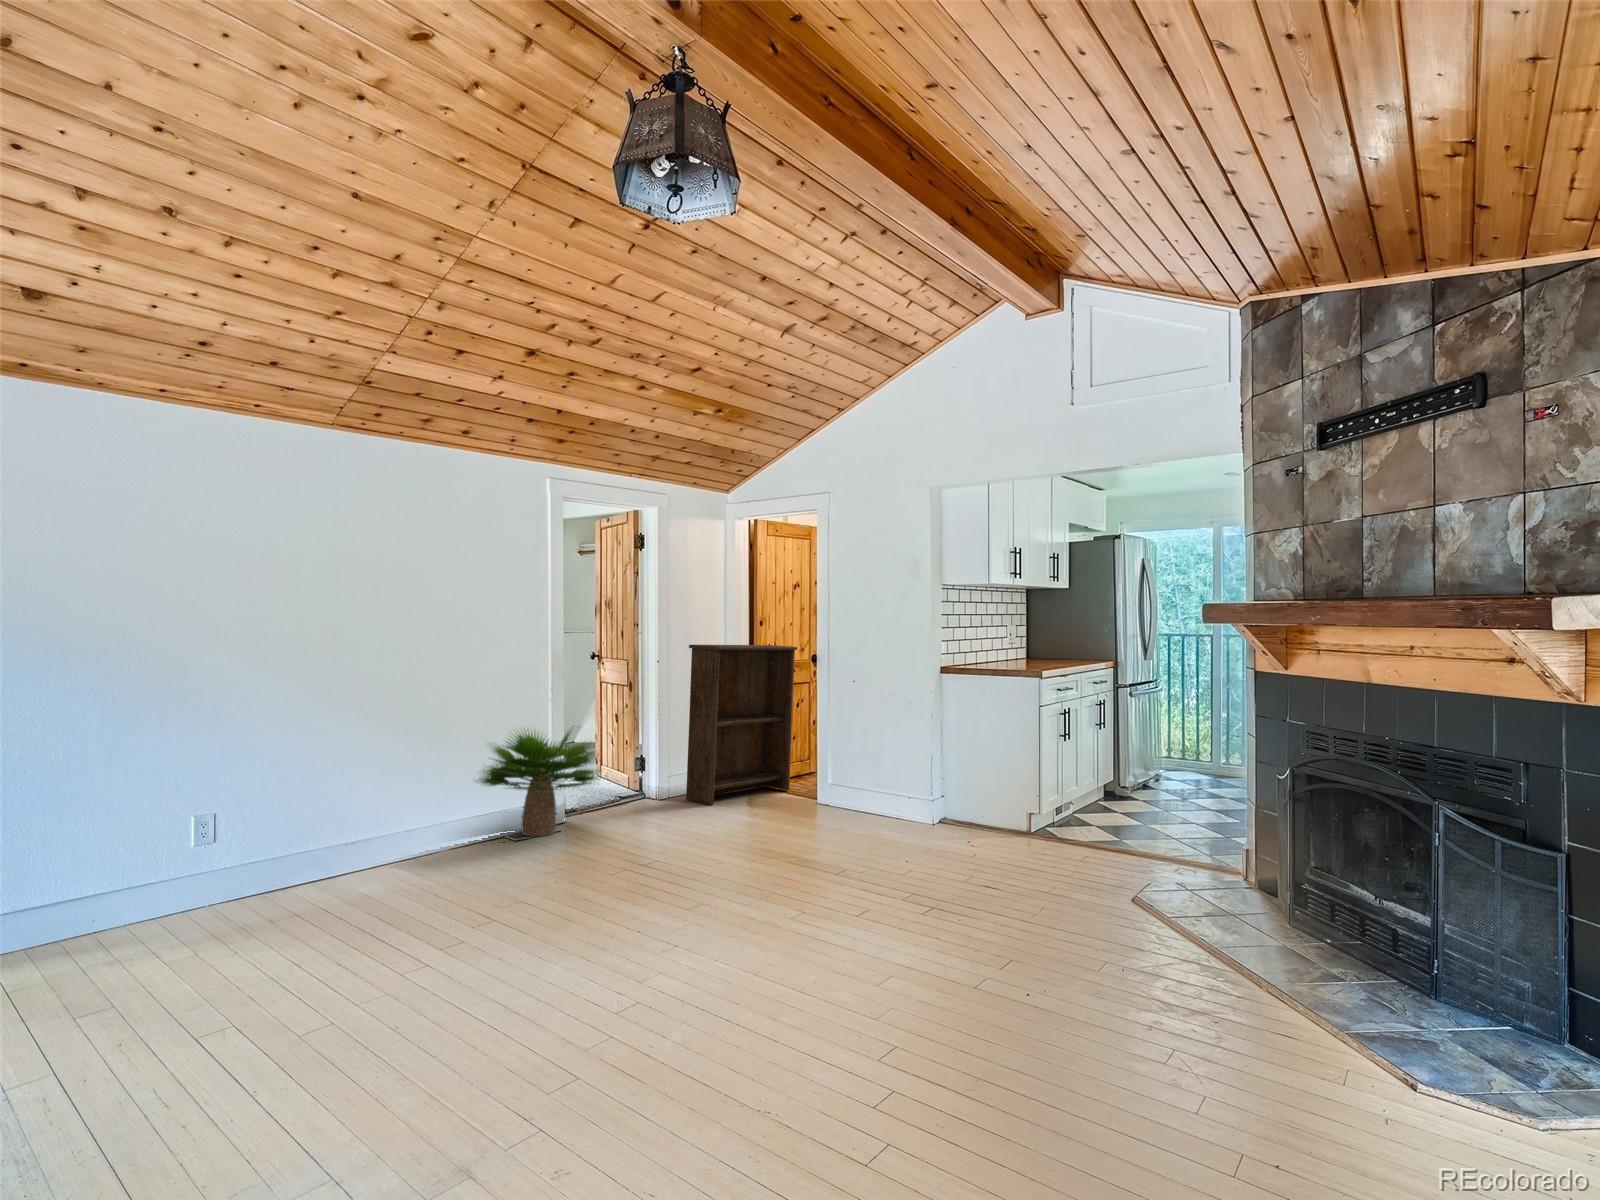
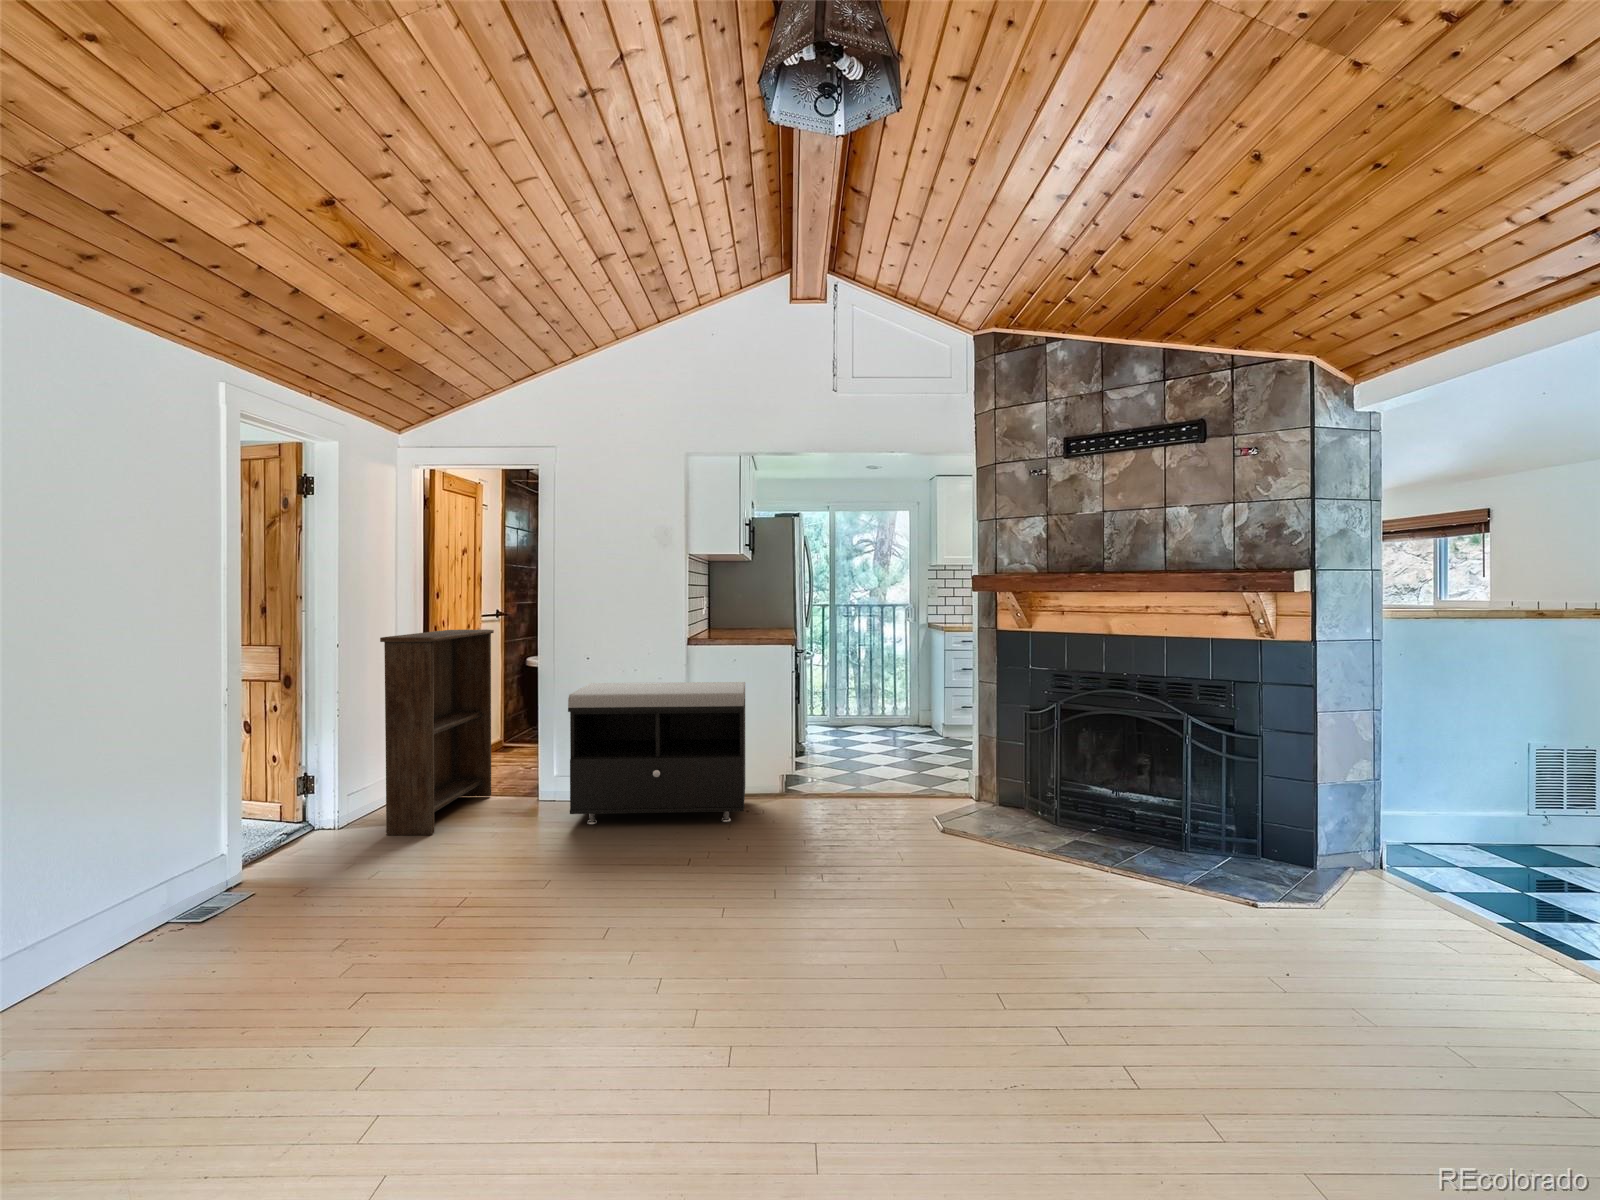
storage bench: none [803,699,986,847] -> present [568,682,745,825]
potted plant: present [479,729,602,836] -> none [117,763,359,948]

